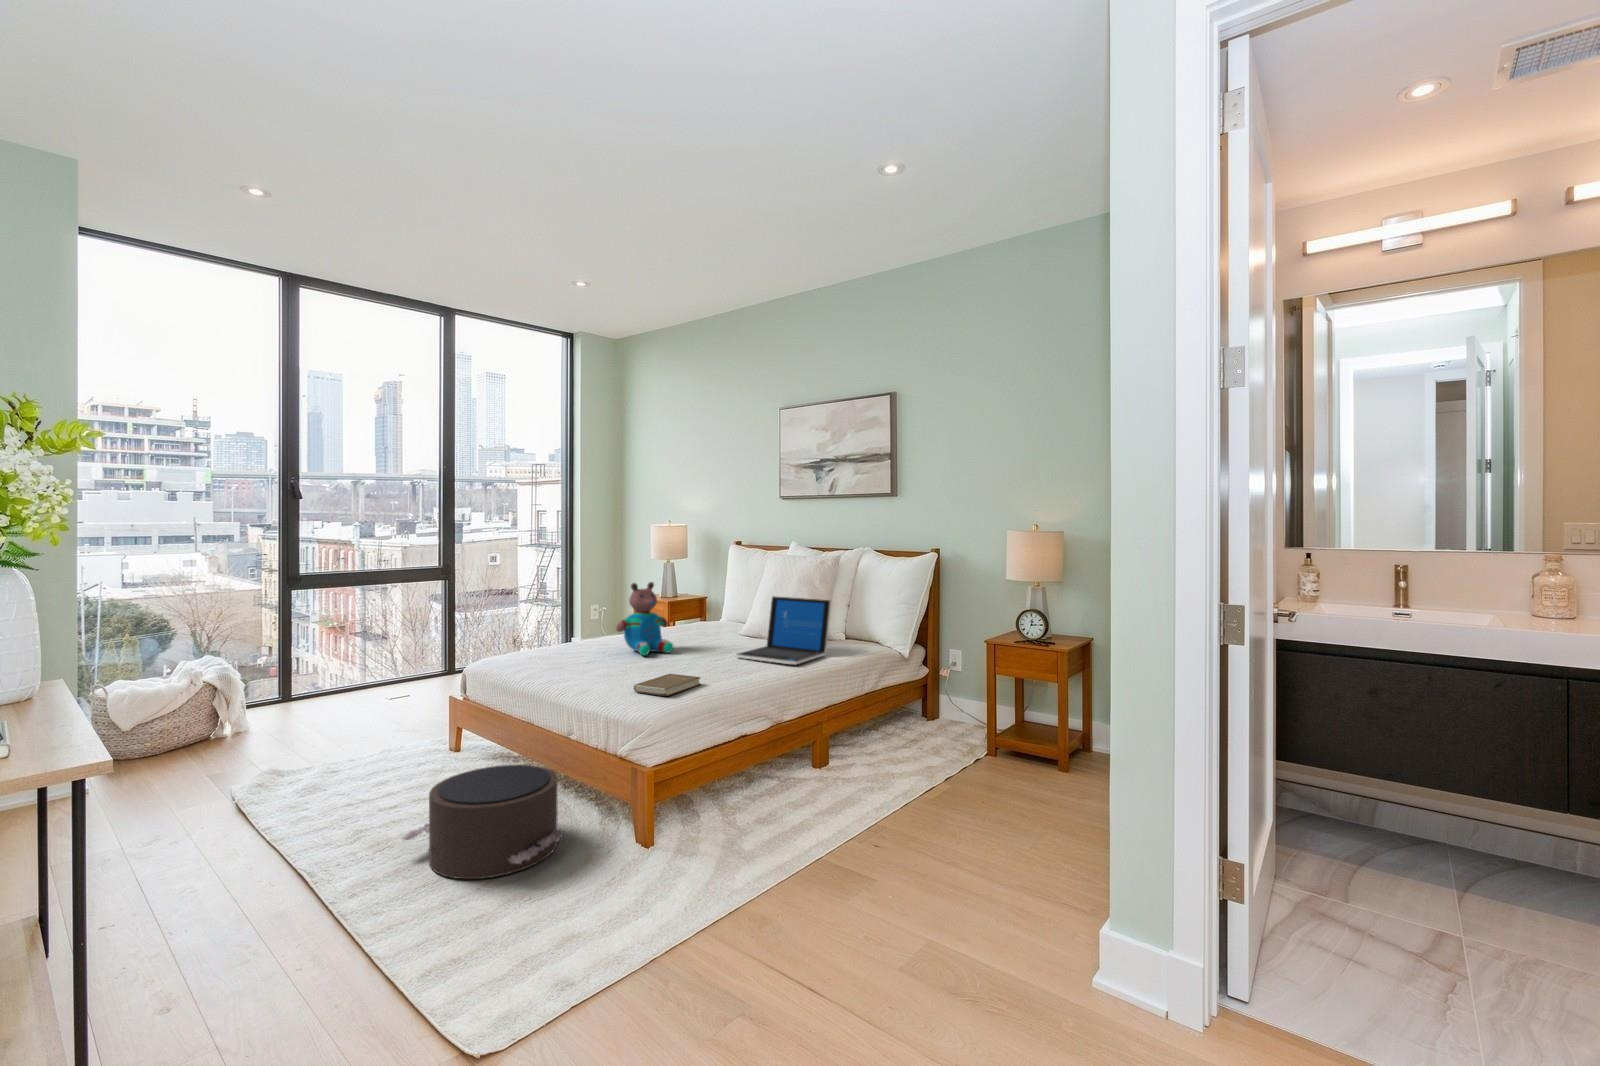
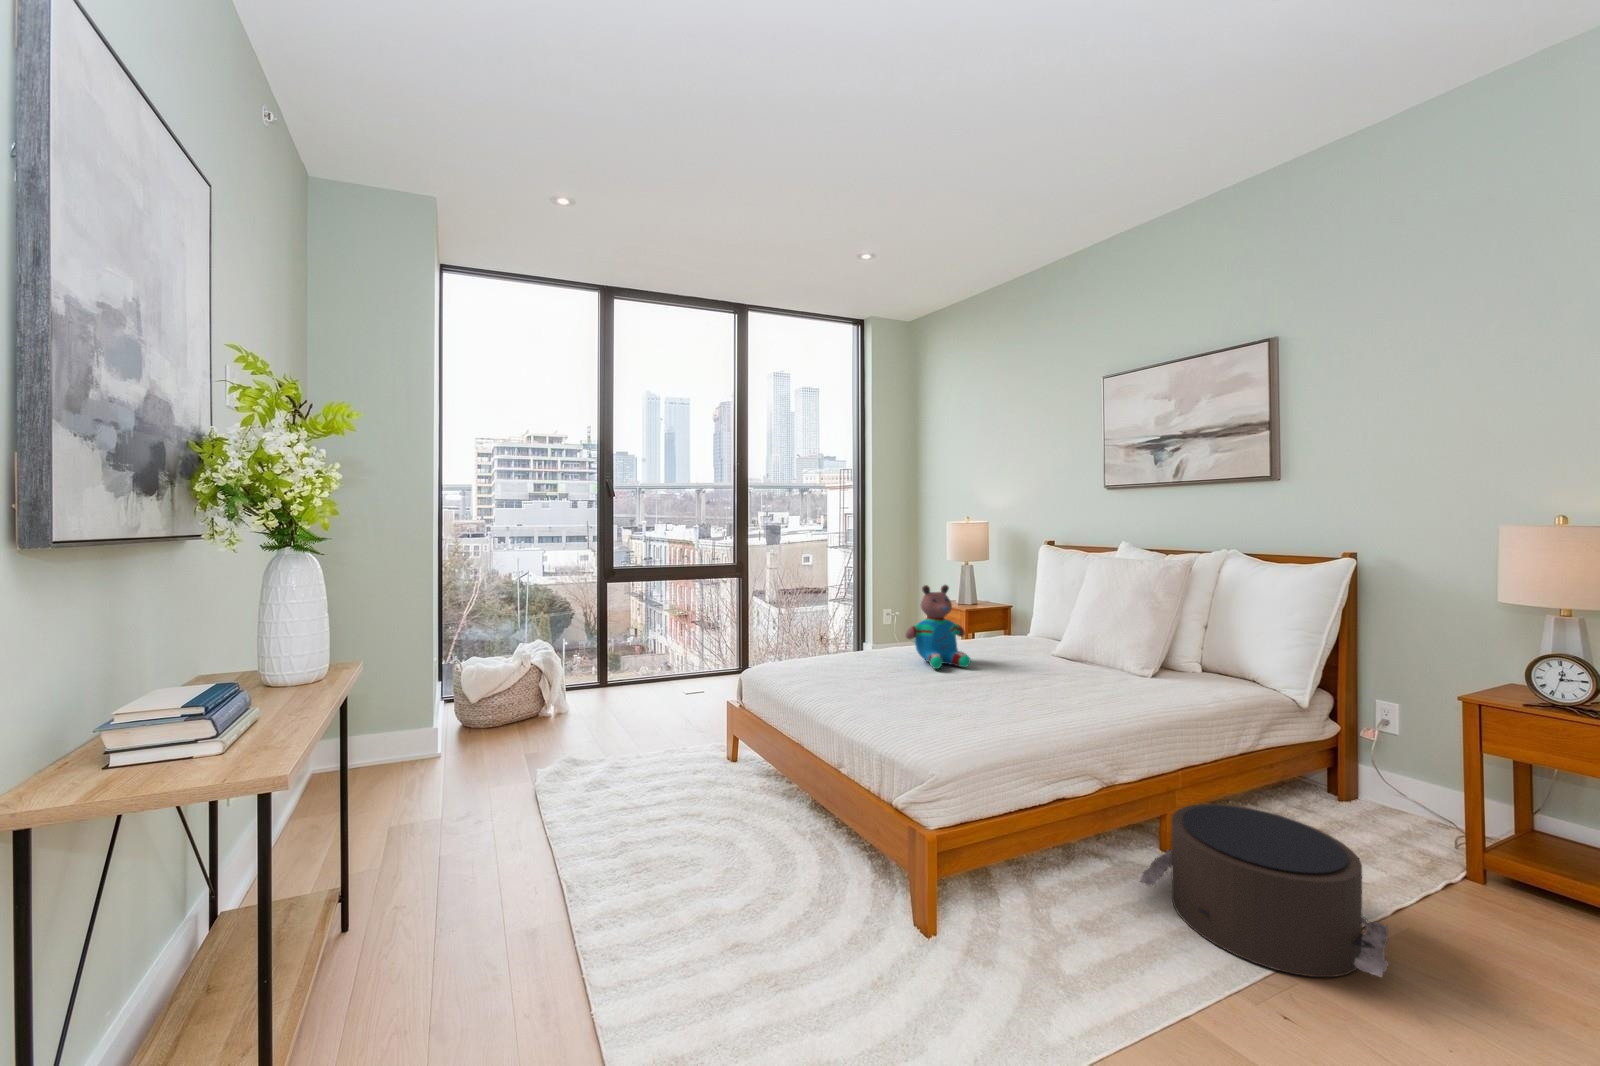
laptop: present [736,596,831,664] -> none [1049,608,1187,703]
book: present [634,674,701,696] -> none [915,700,1002,734]
pouf: present [402,765,564,879] -> present [1140,804,1389,977]

